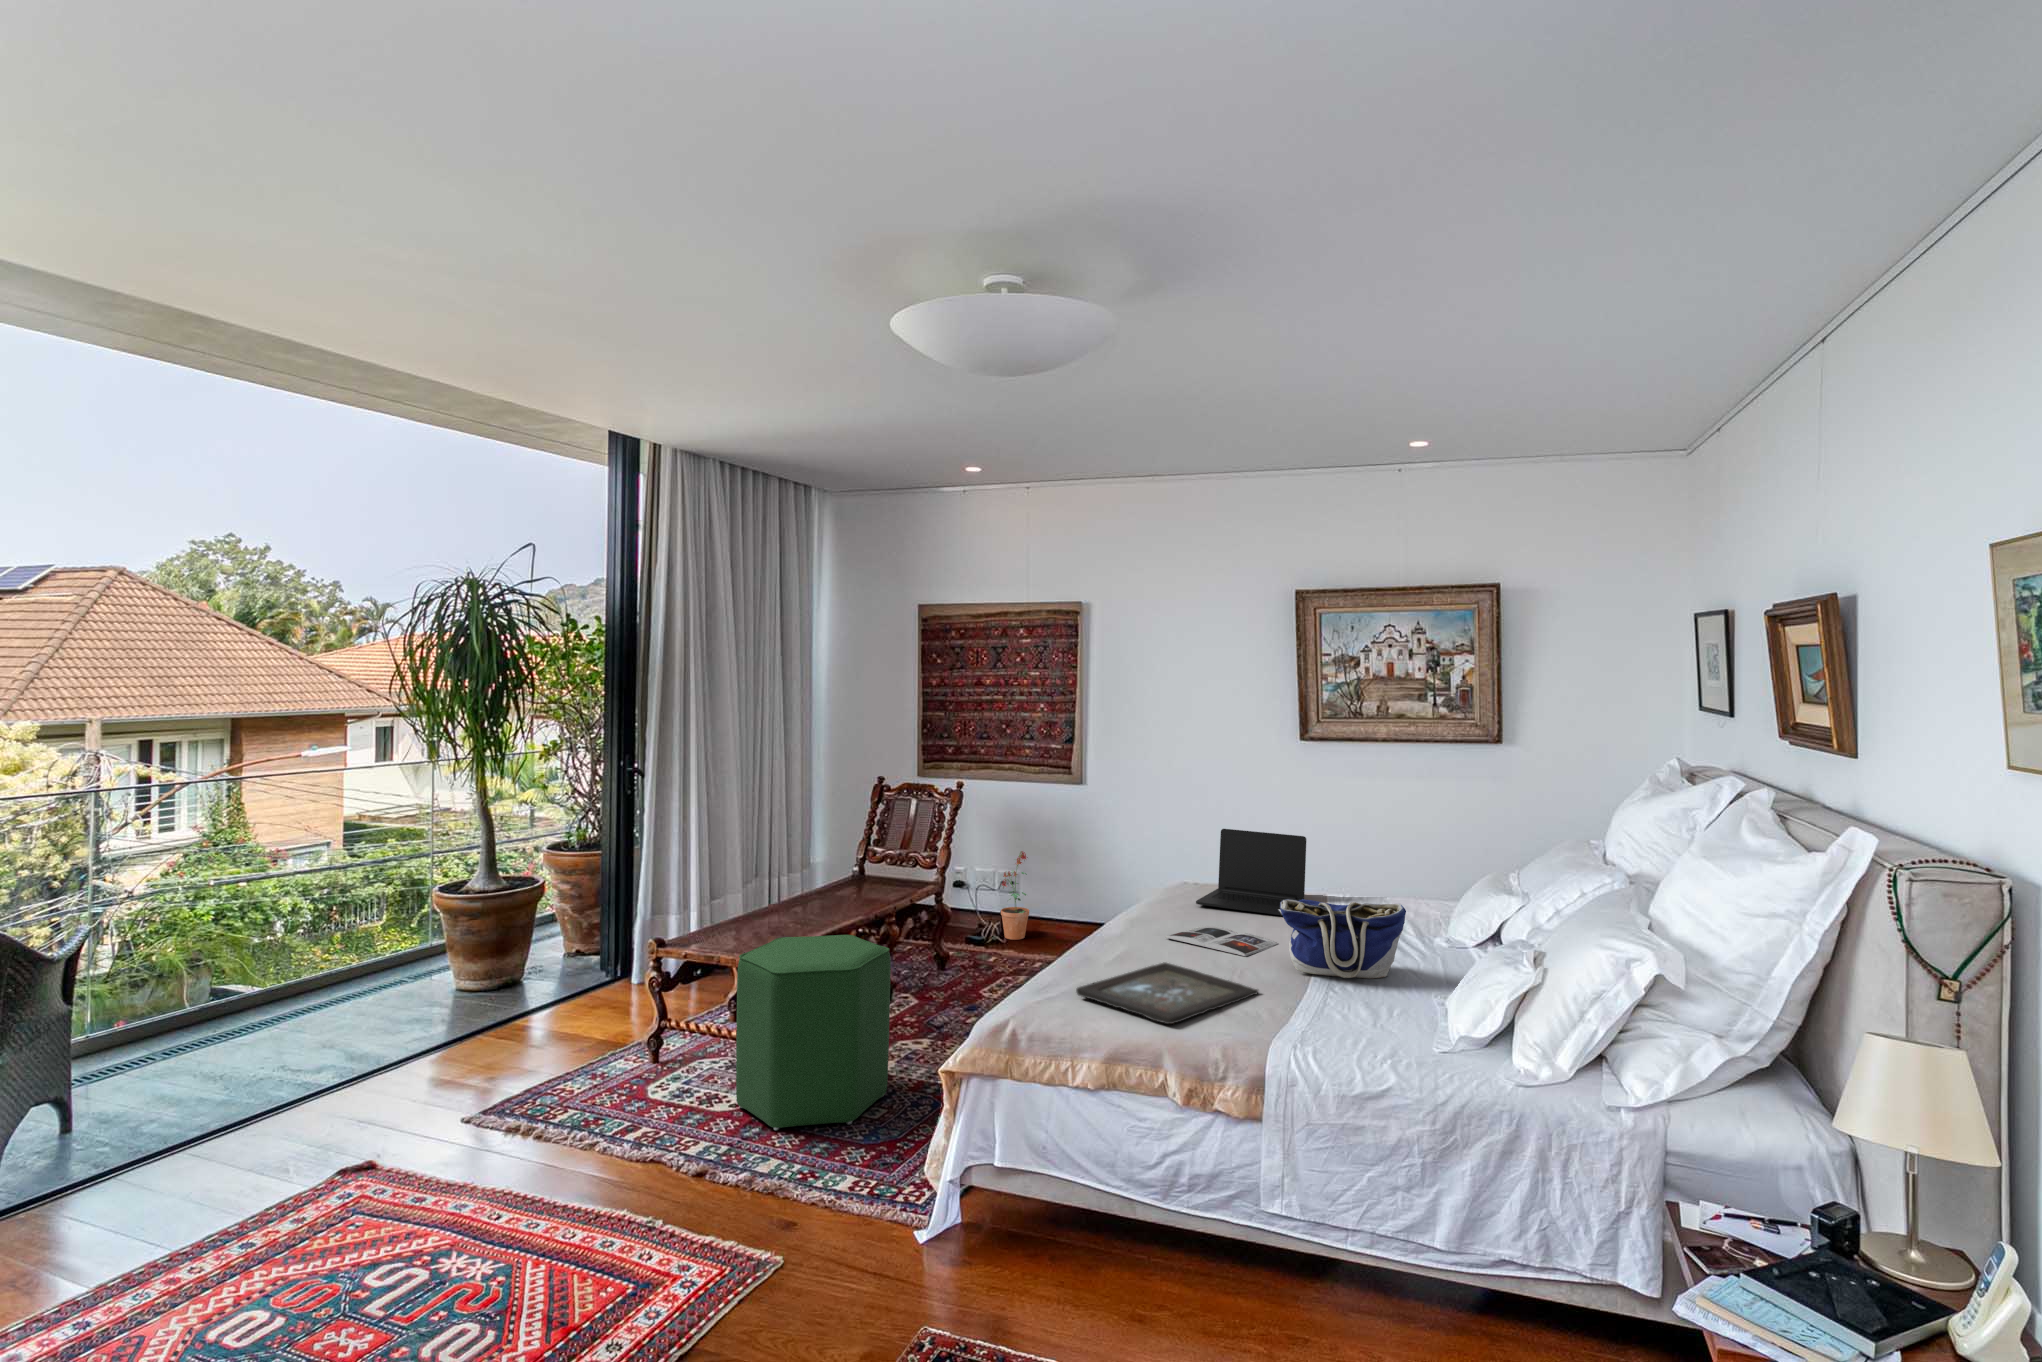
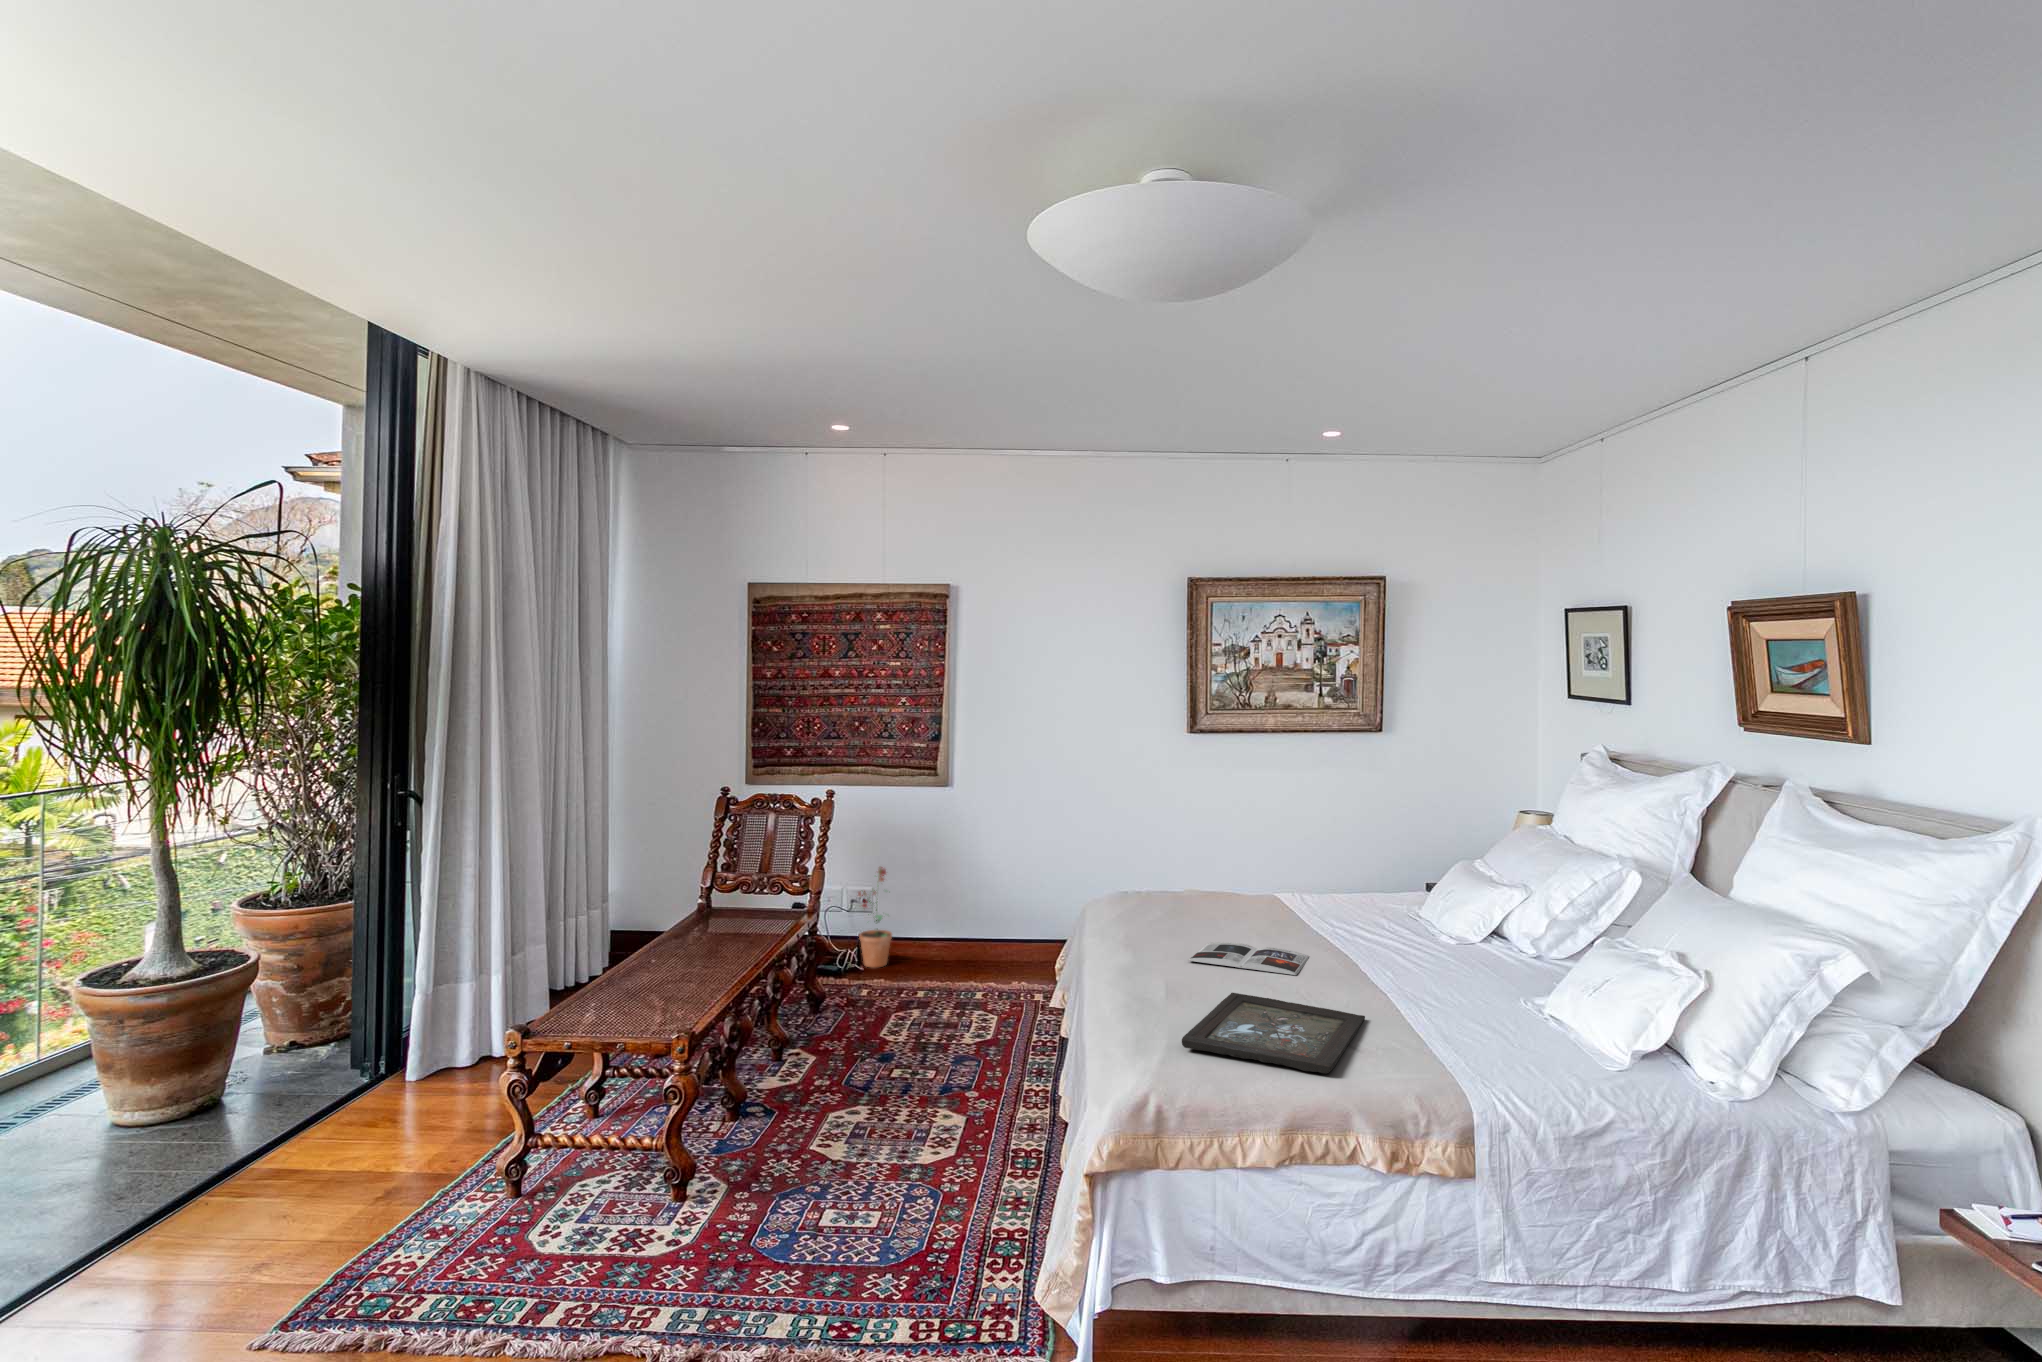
laptop: present [1196,829,1306,916] -> none [1173,831,1277,923]
tote bag: present [1279,899,1406,979] -> none [1354,905,1489,991]
ottoman: present [736,935,891,1130] -> none [678,993,873,1269]

